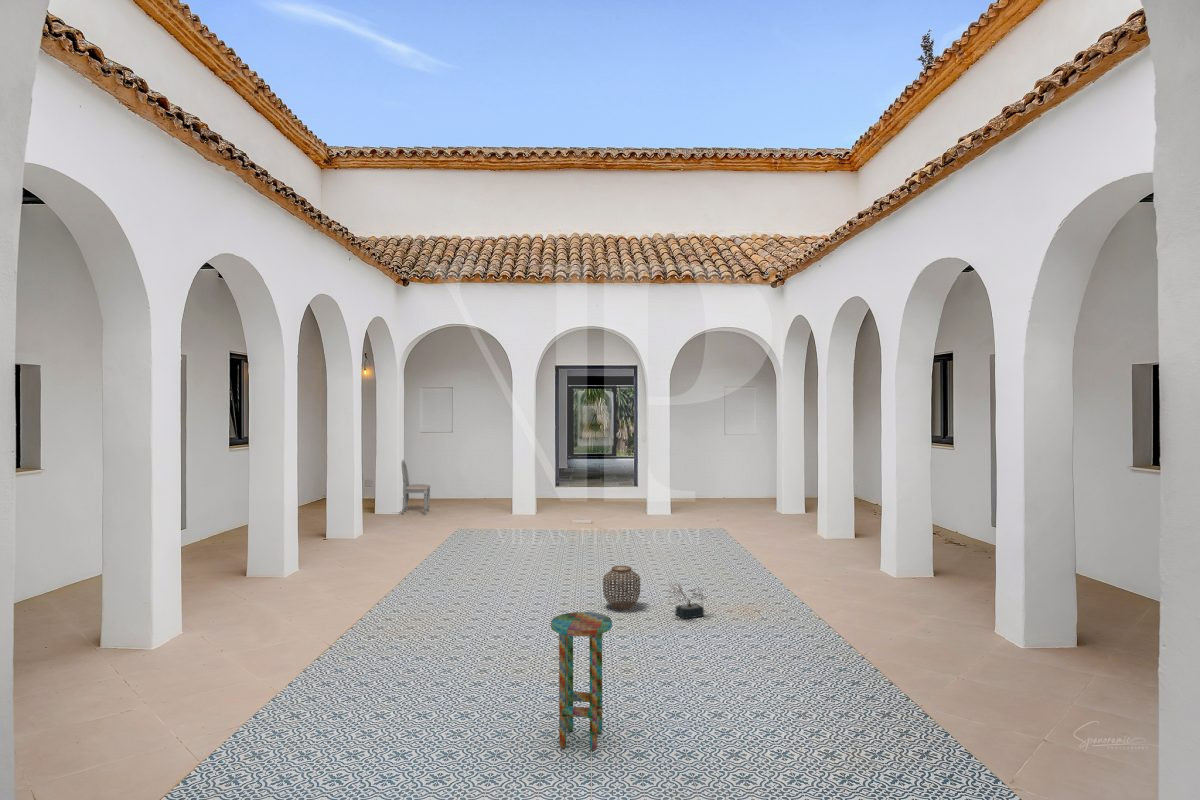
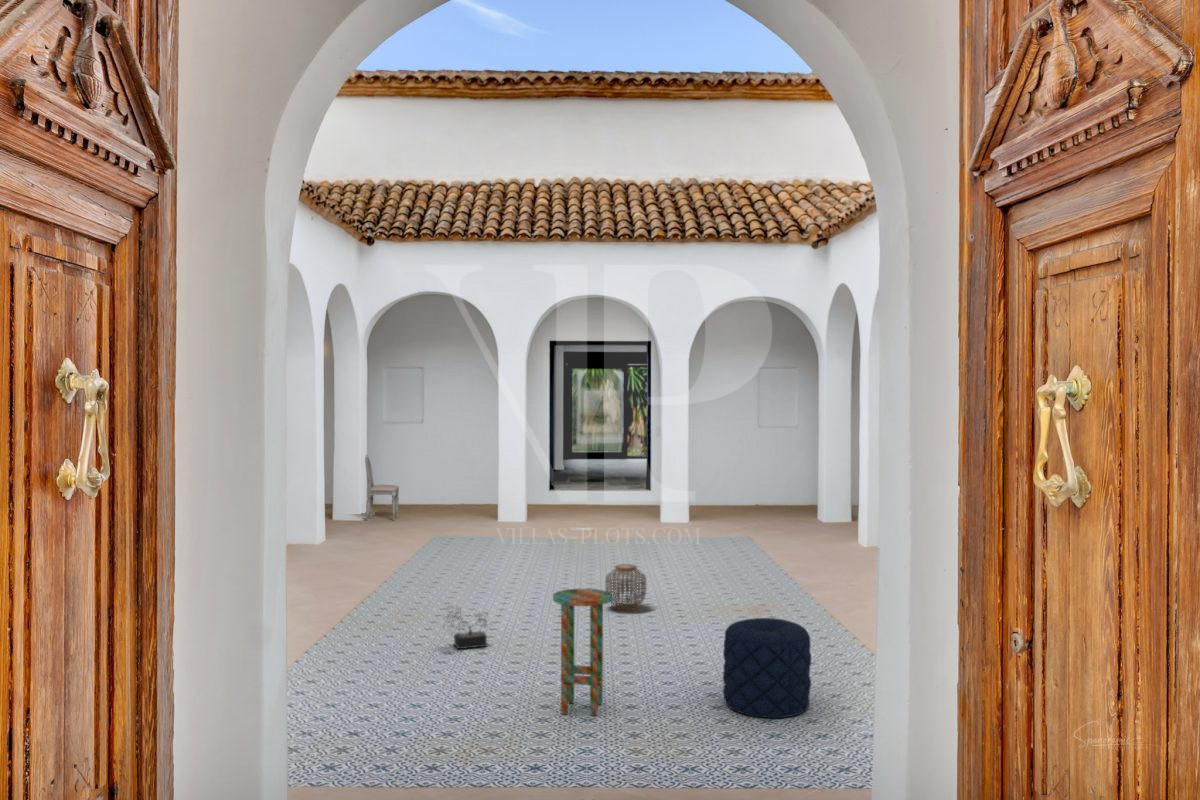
decorative plant: present [669,583,706,619] -> present [445,607,487,649]
pouf: none [726,639,817,752] -> present [723,618,811,718]

